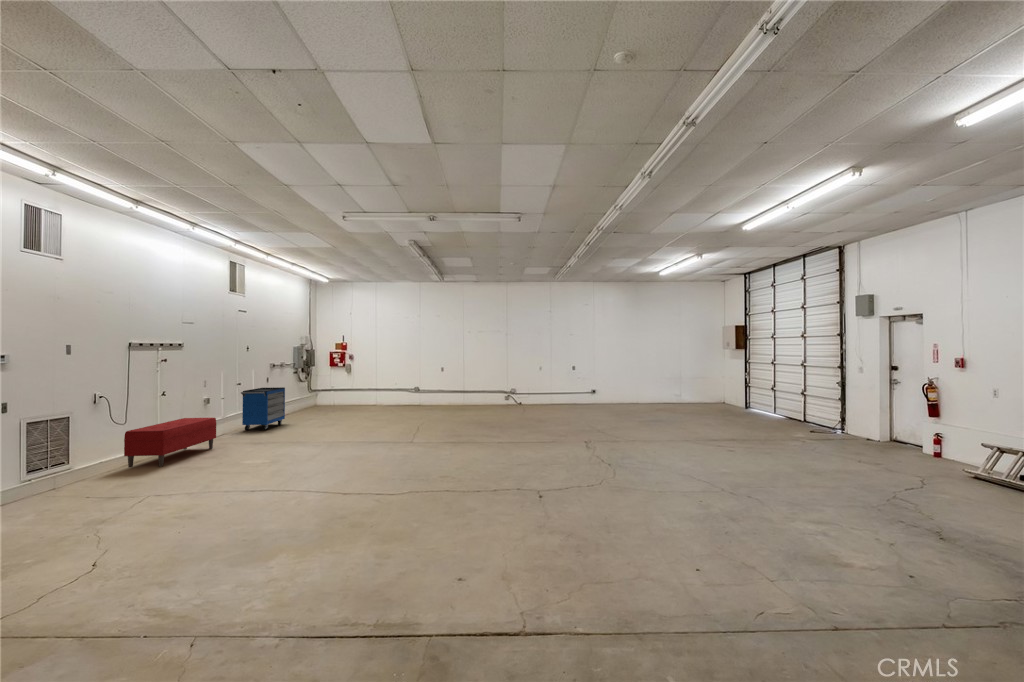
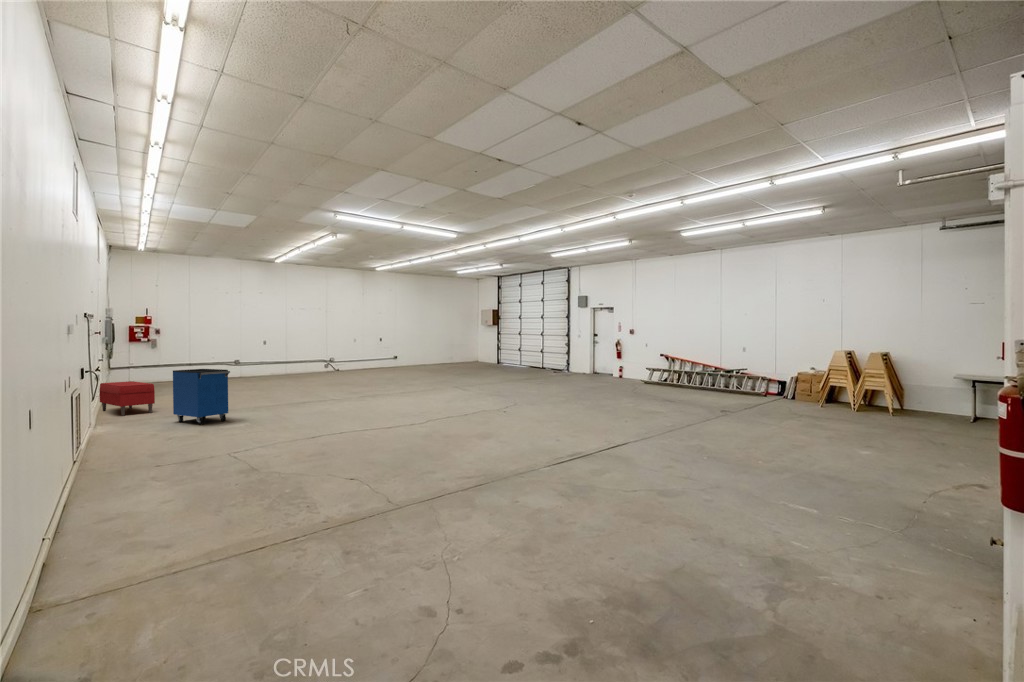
bench: present [124,418,216,467] -> present [99,381,155,416]

